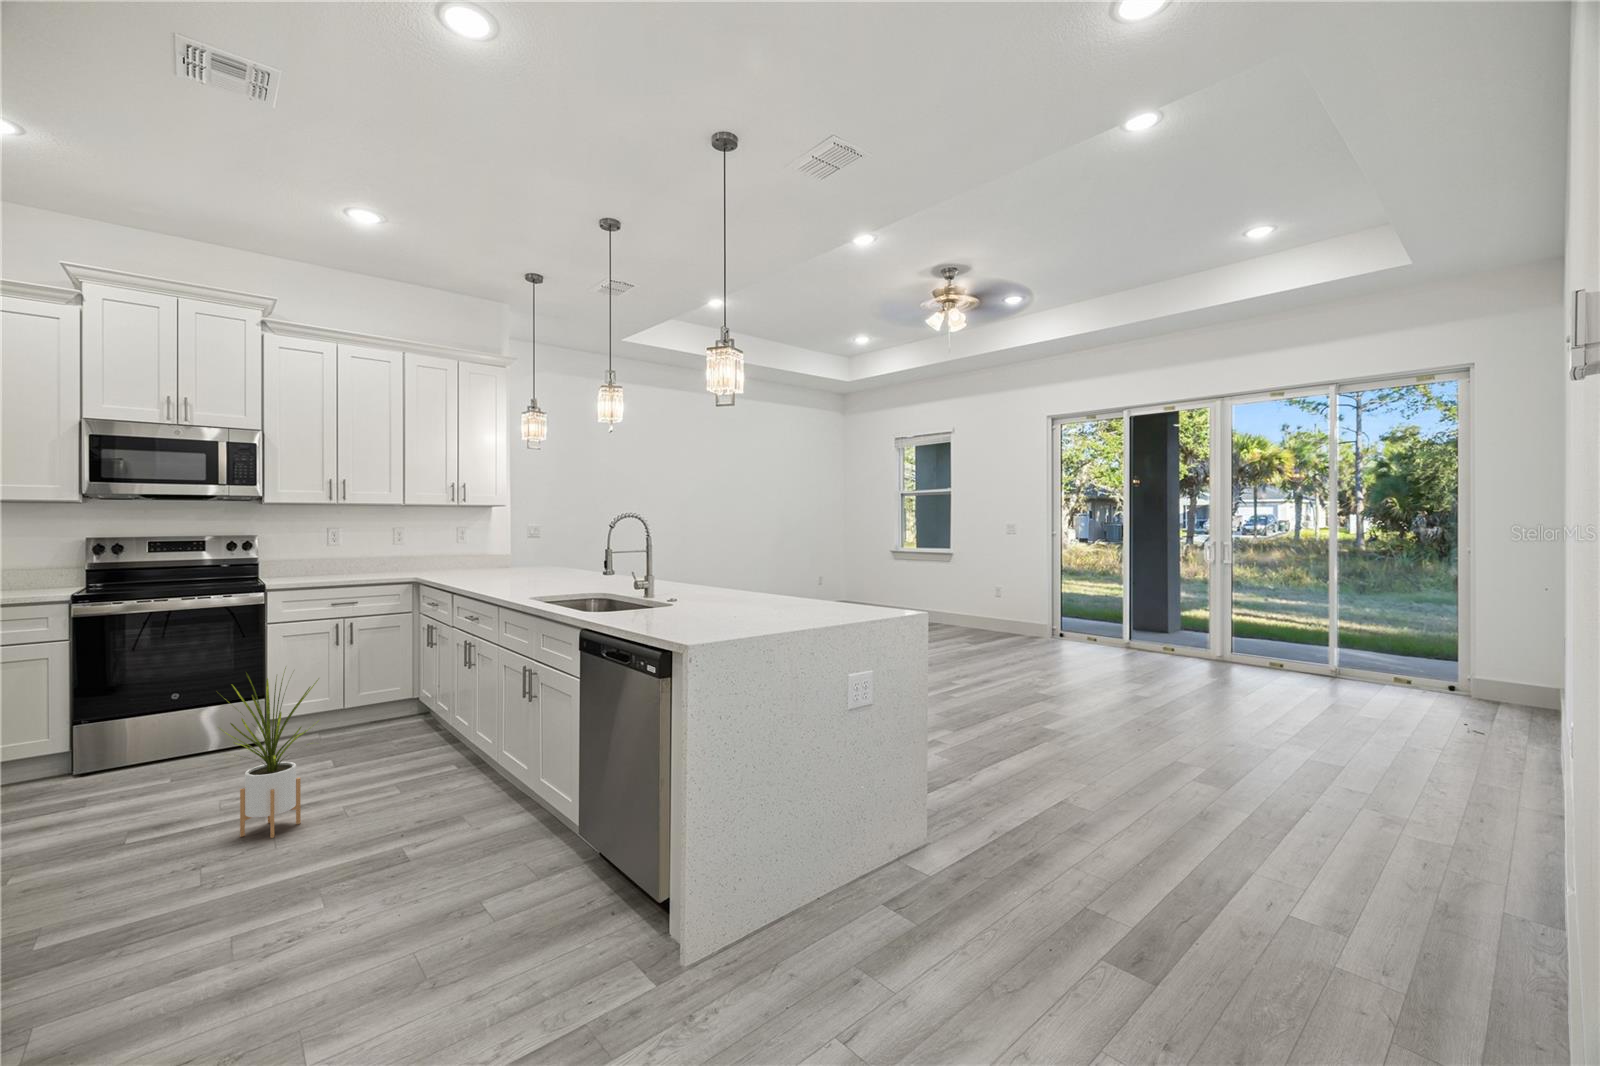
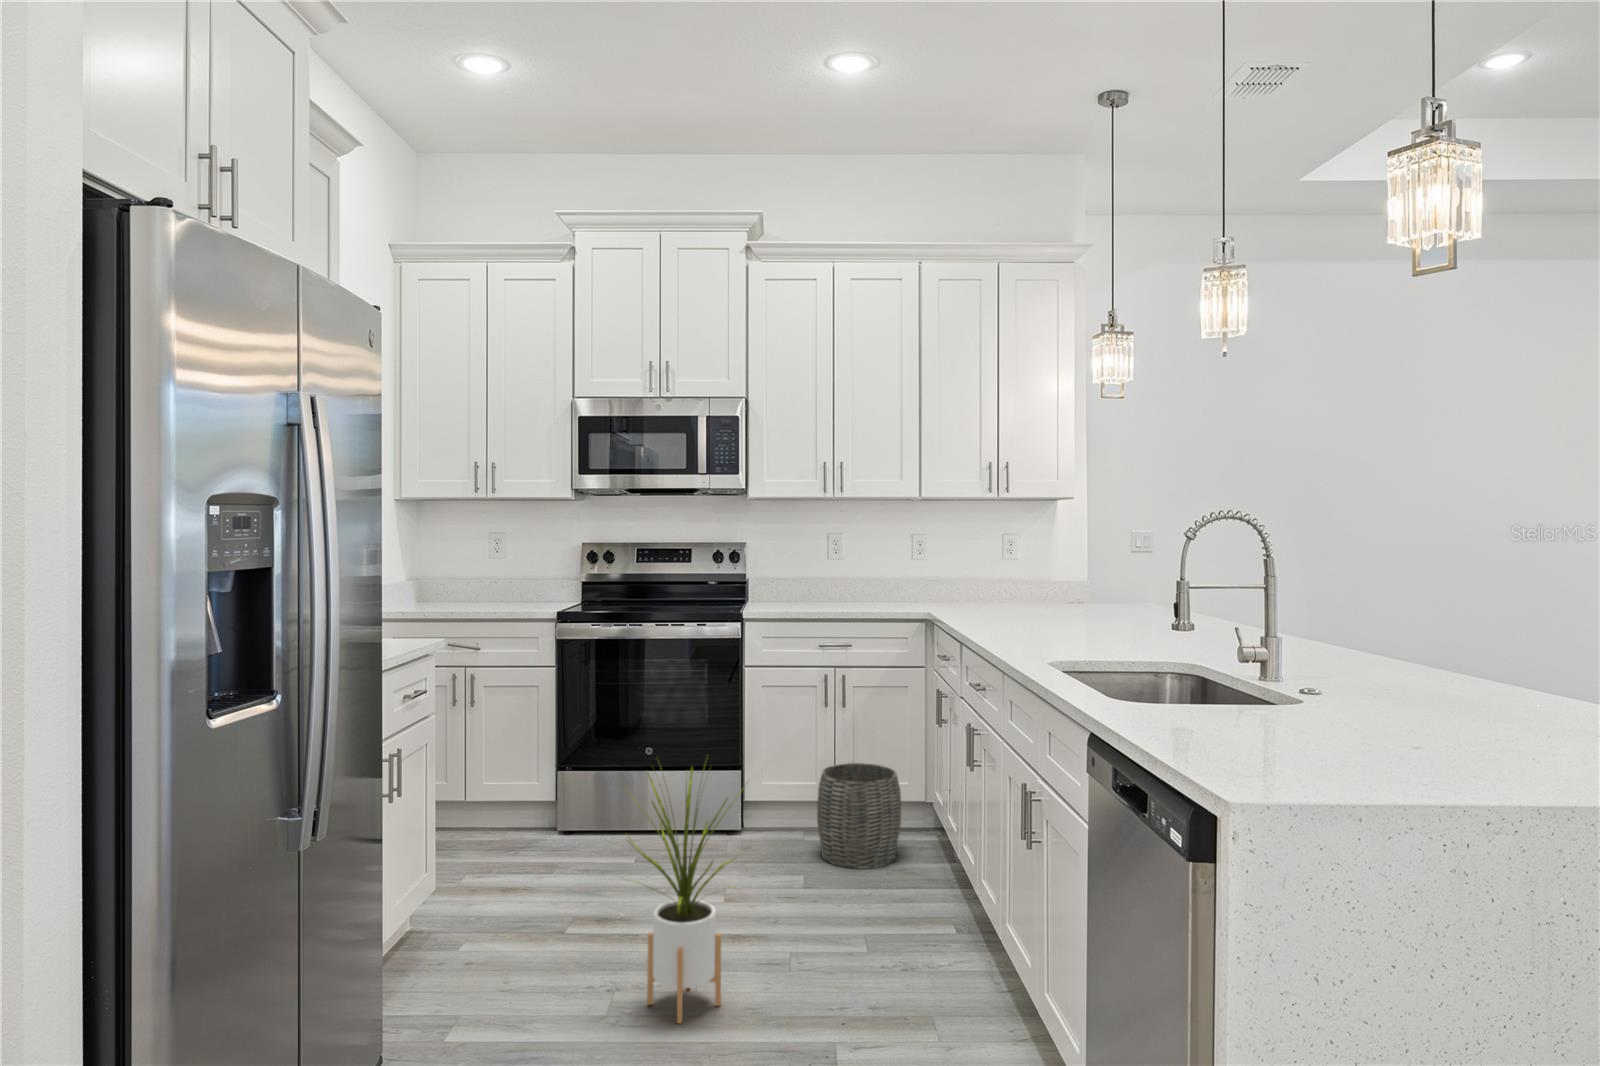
woven basket: none [337,679,402,746] -> present [817,763,901,869]

